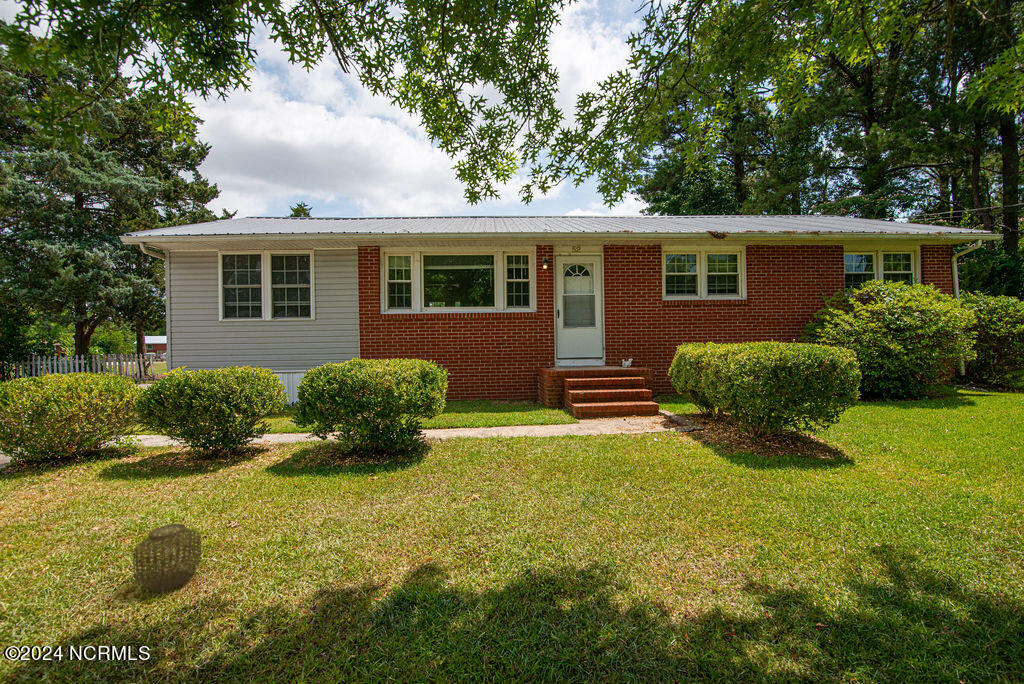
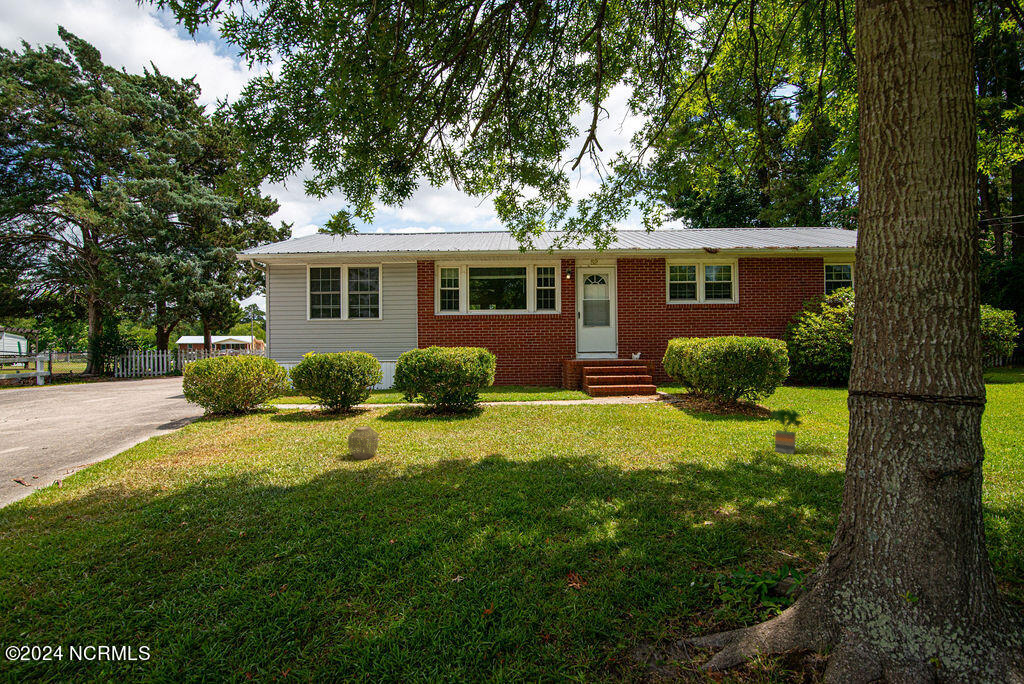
potted tree: none [890,474,961,559] -> present [771,410,802,454]

